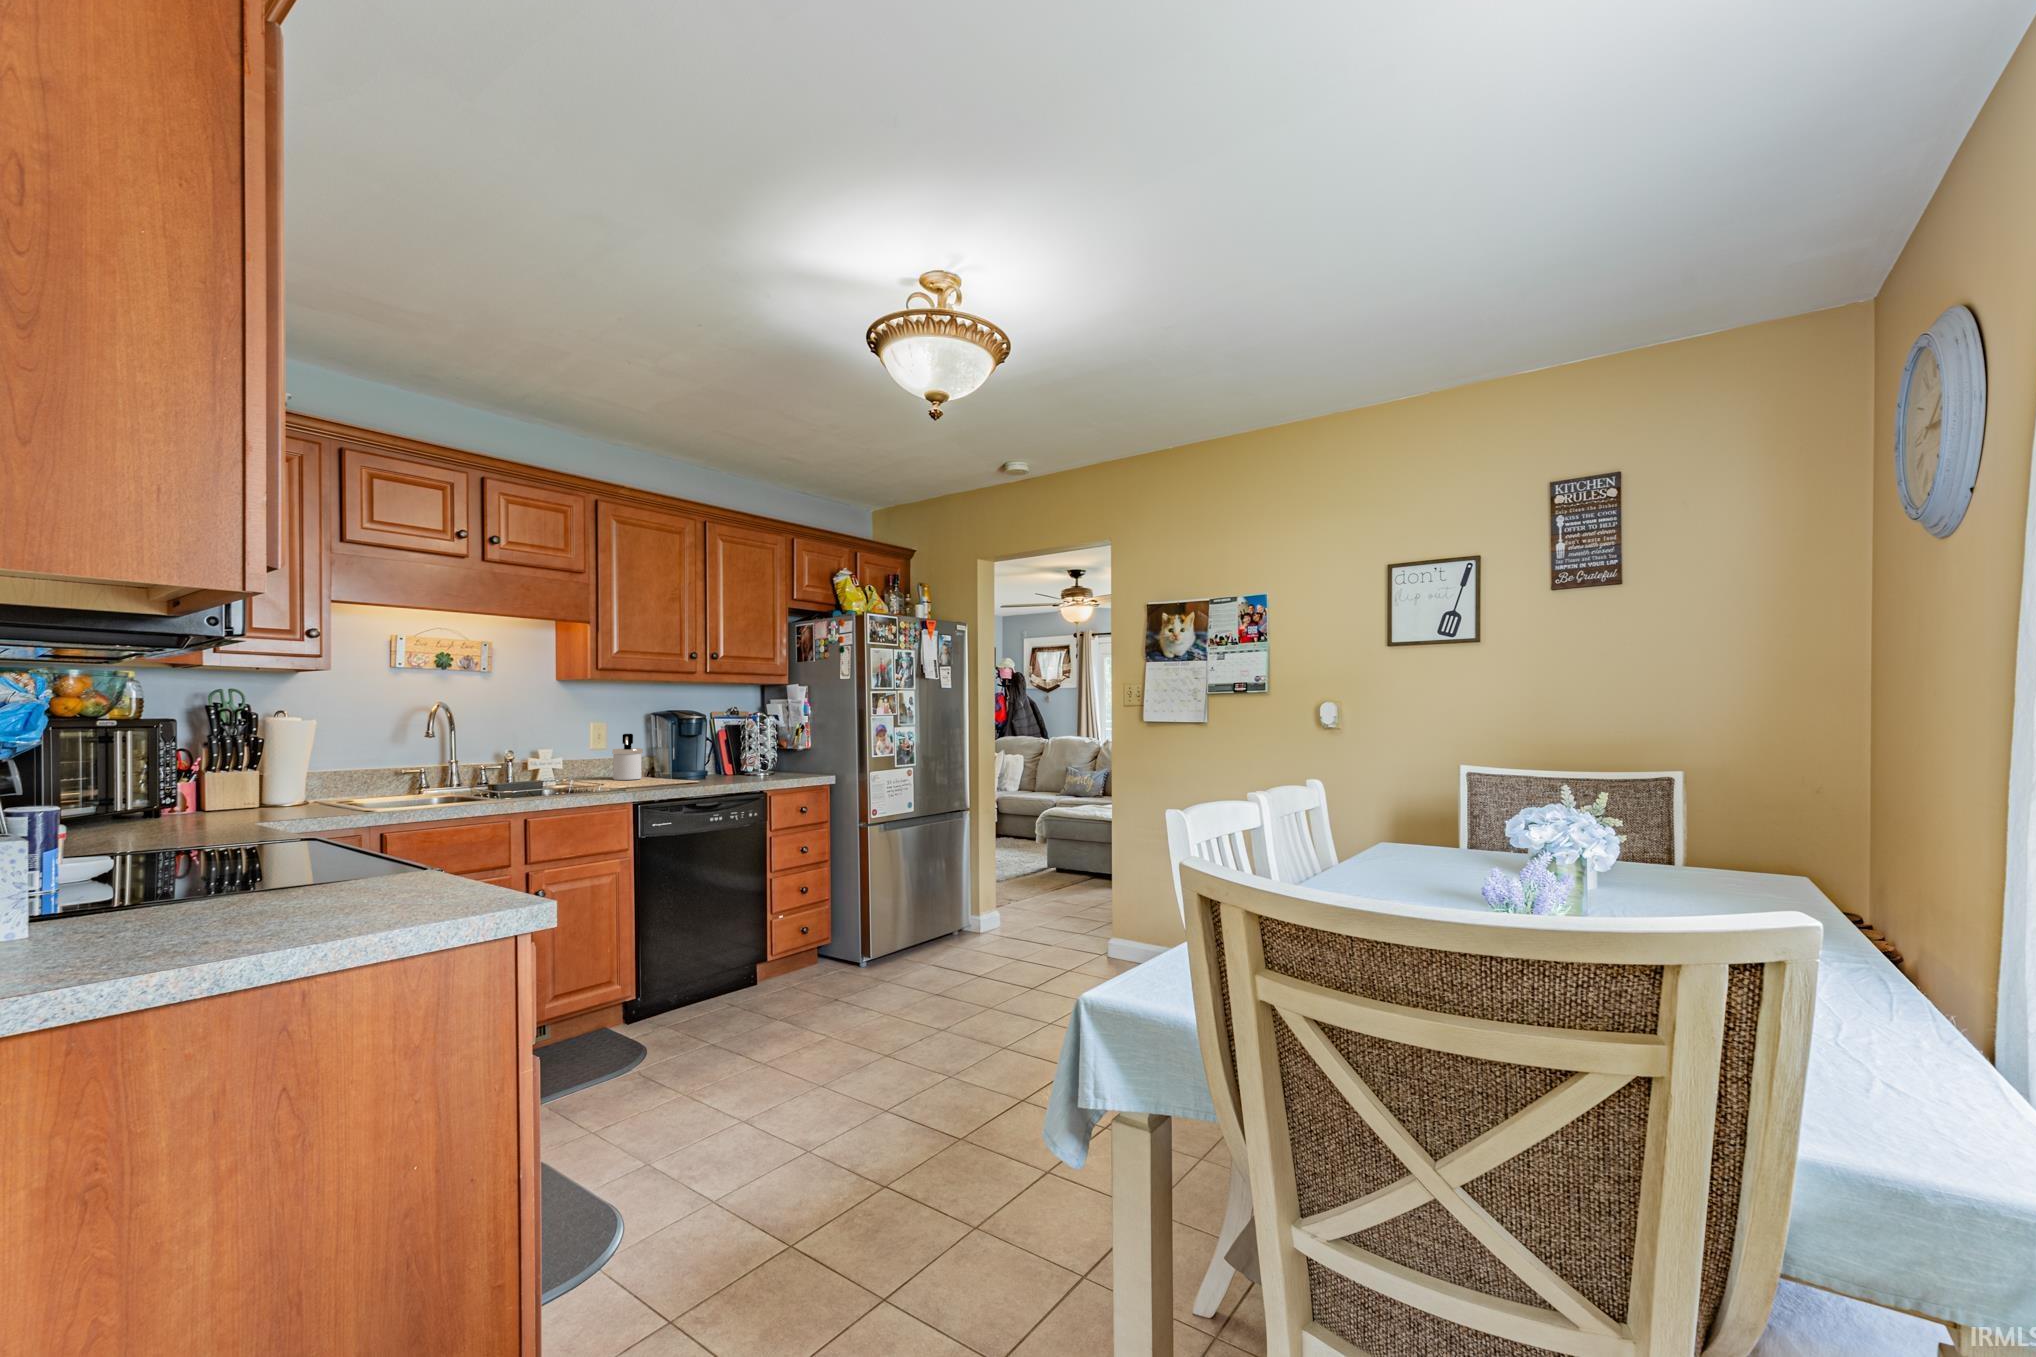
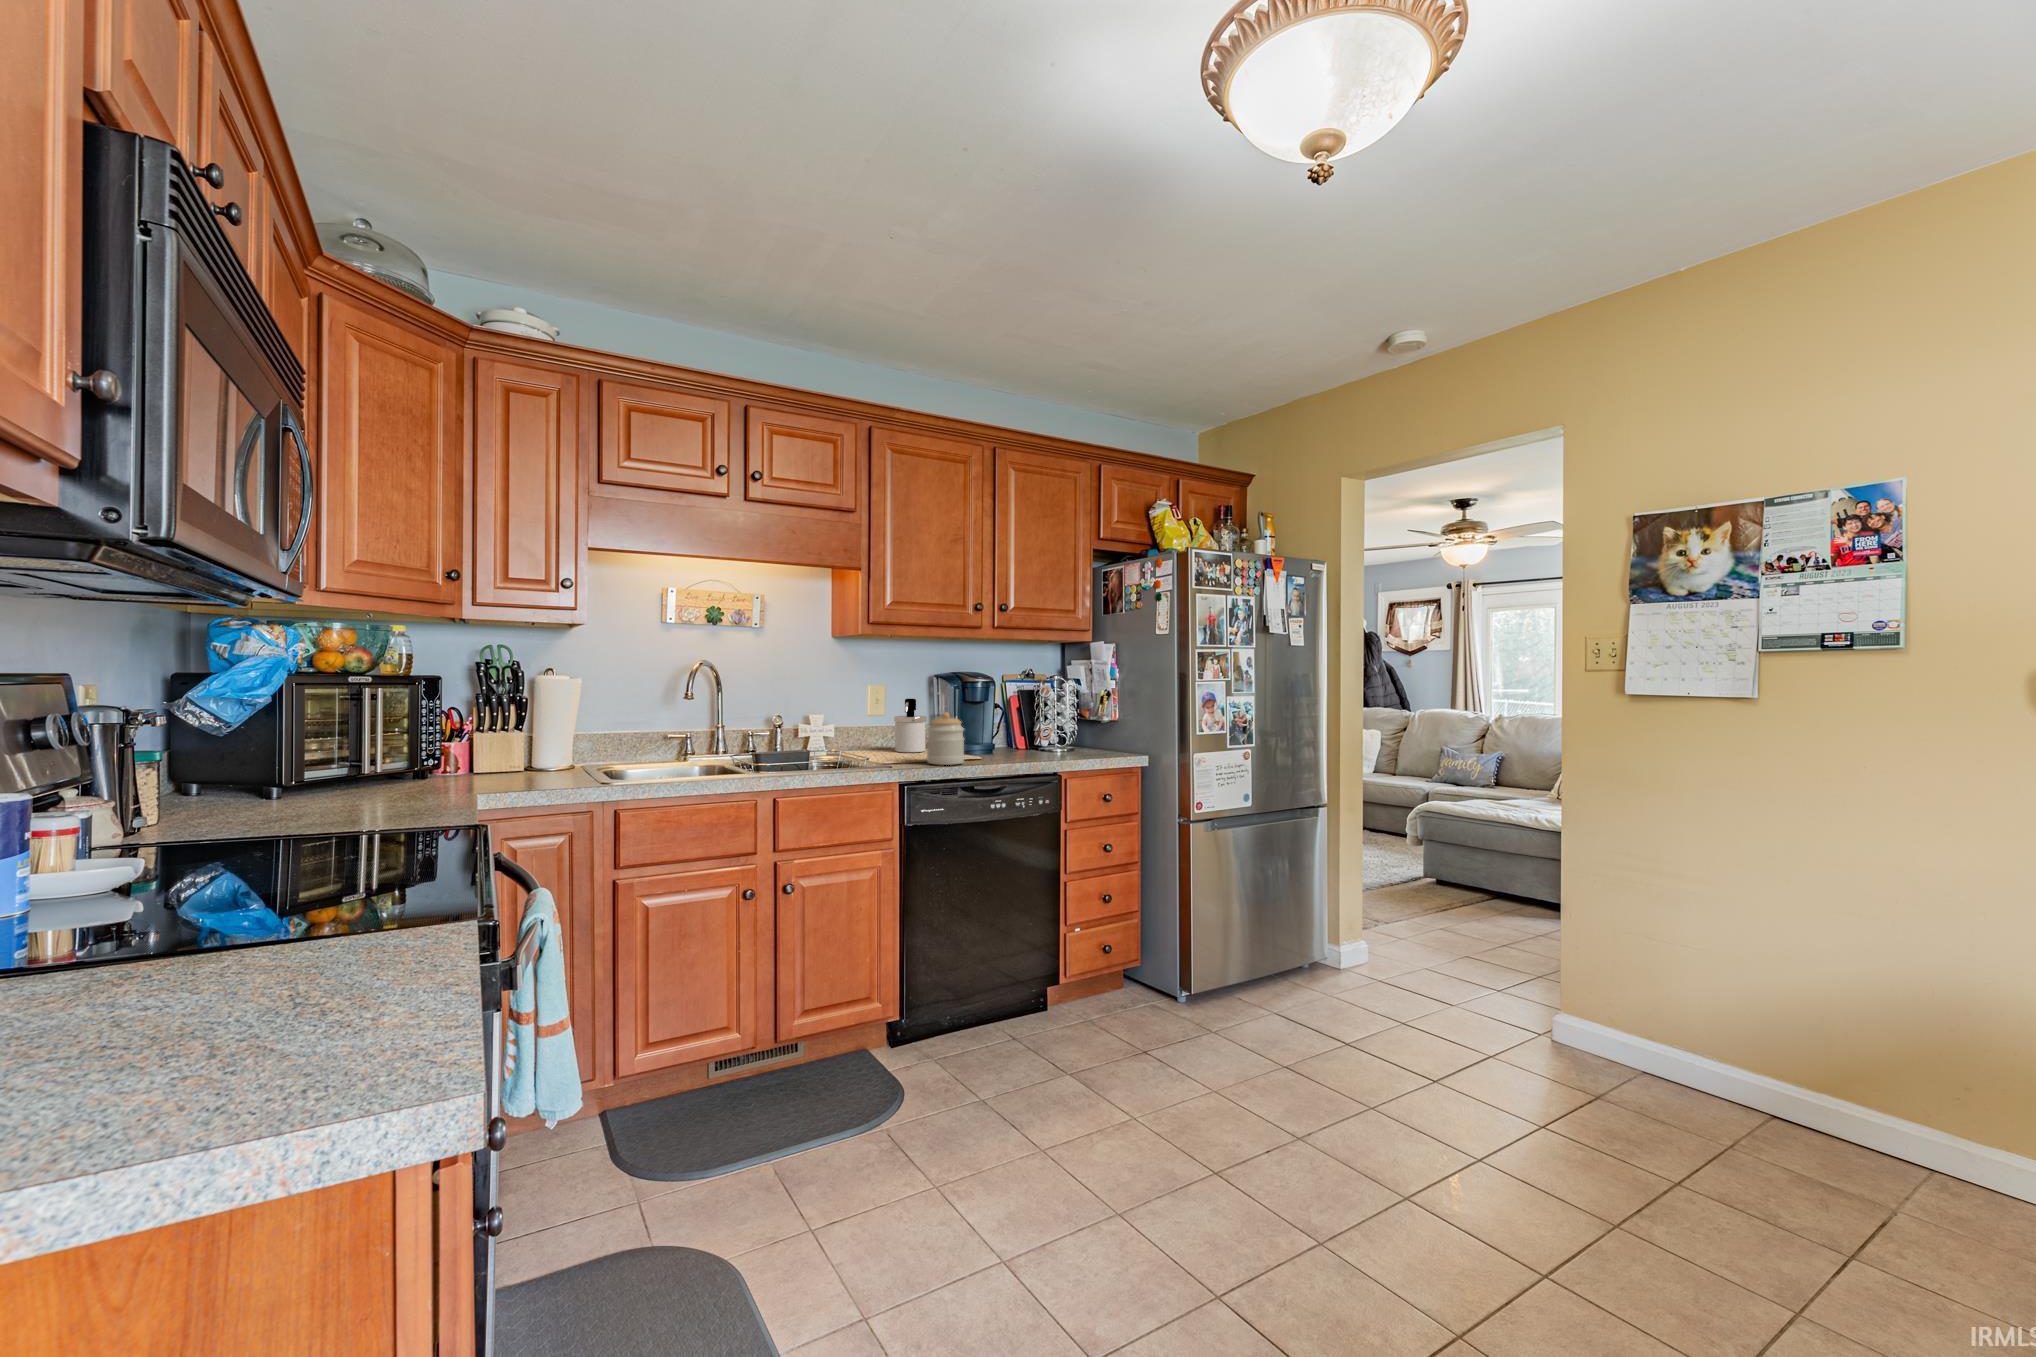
jar: none [650,743,684,787] -> present [927,712,964,765]

